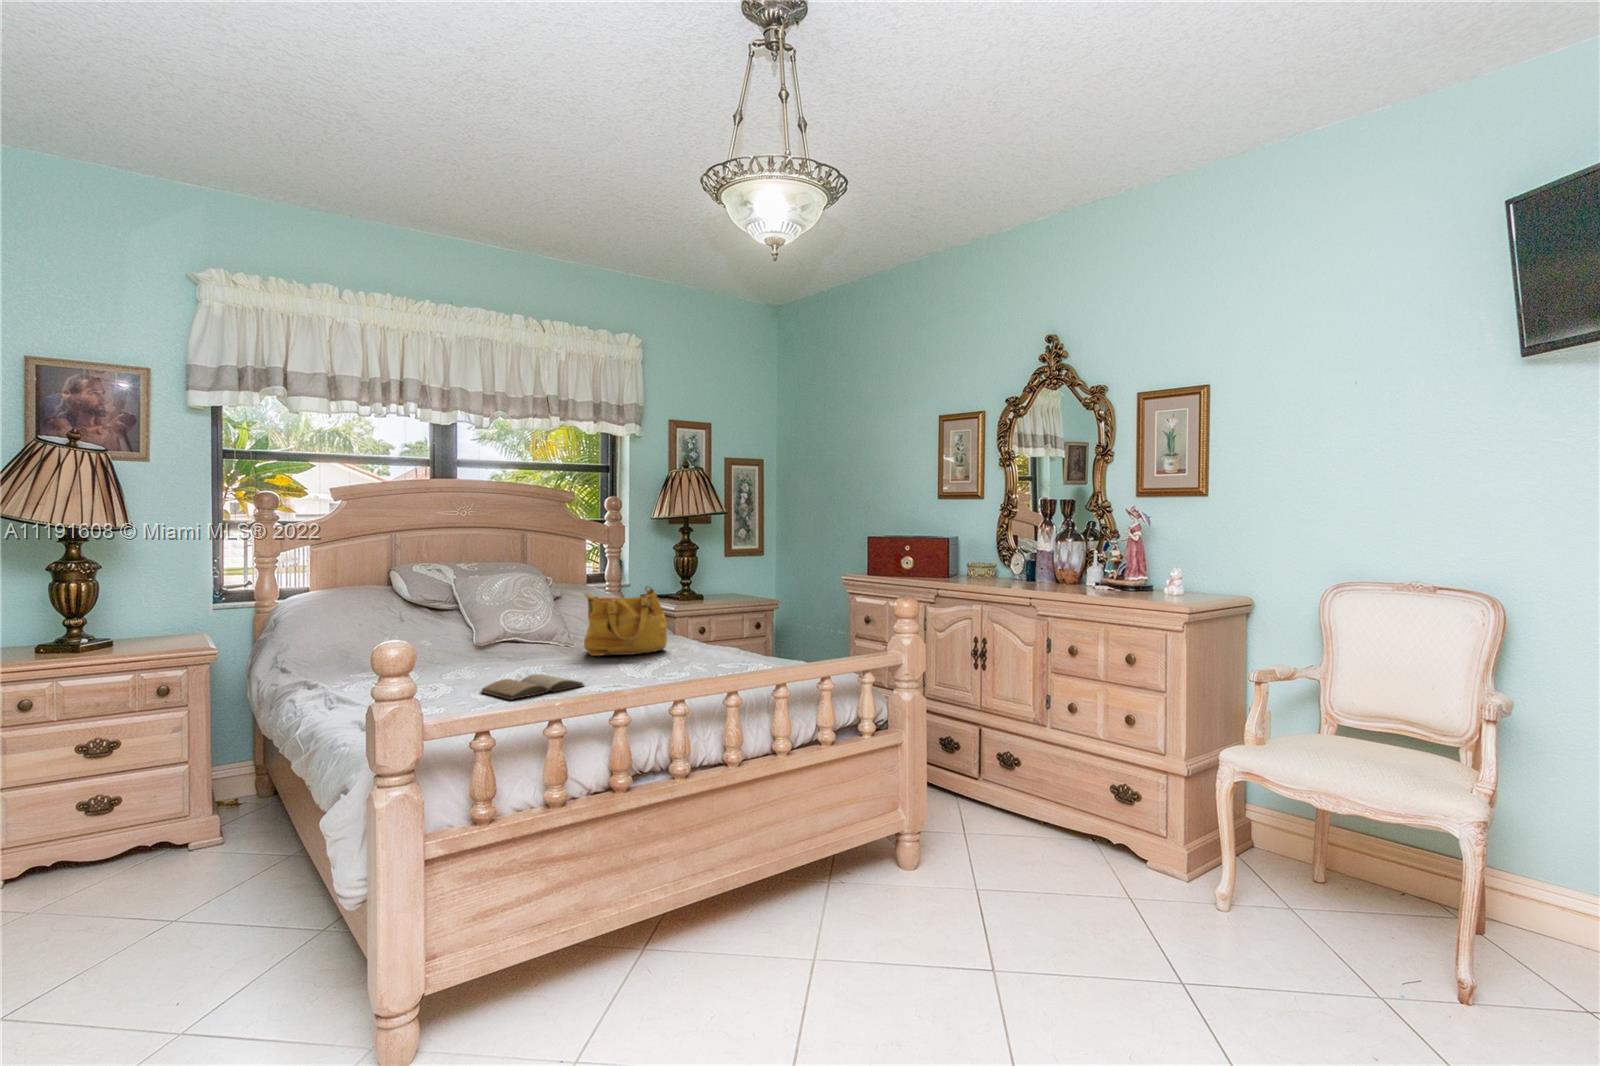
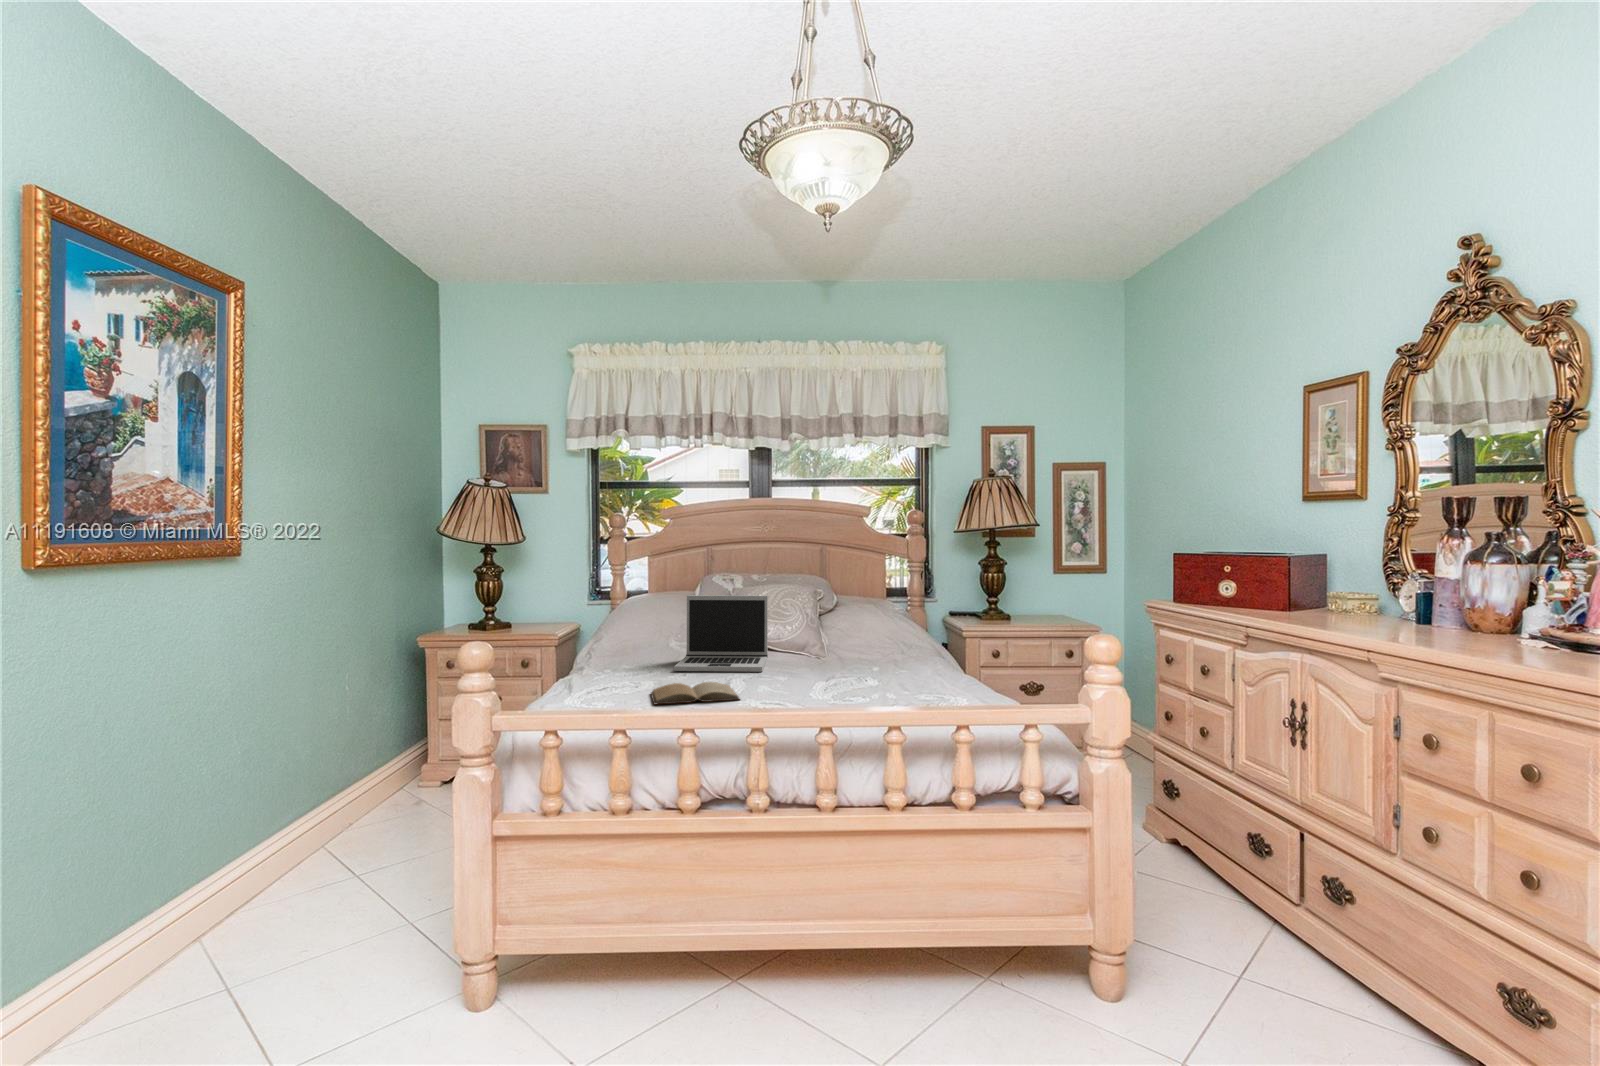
handbag: present [584,586,667,656] -> none [802,601,891,672]
laptop: none [439,587,550,672] -> present [674,595,768,672]

